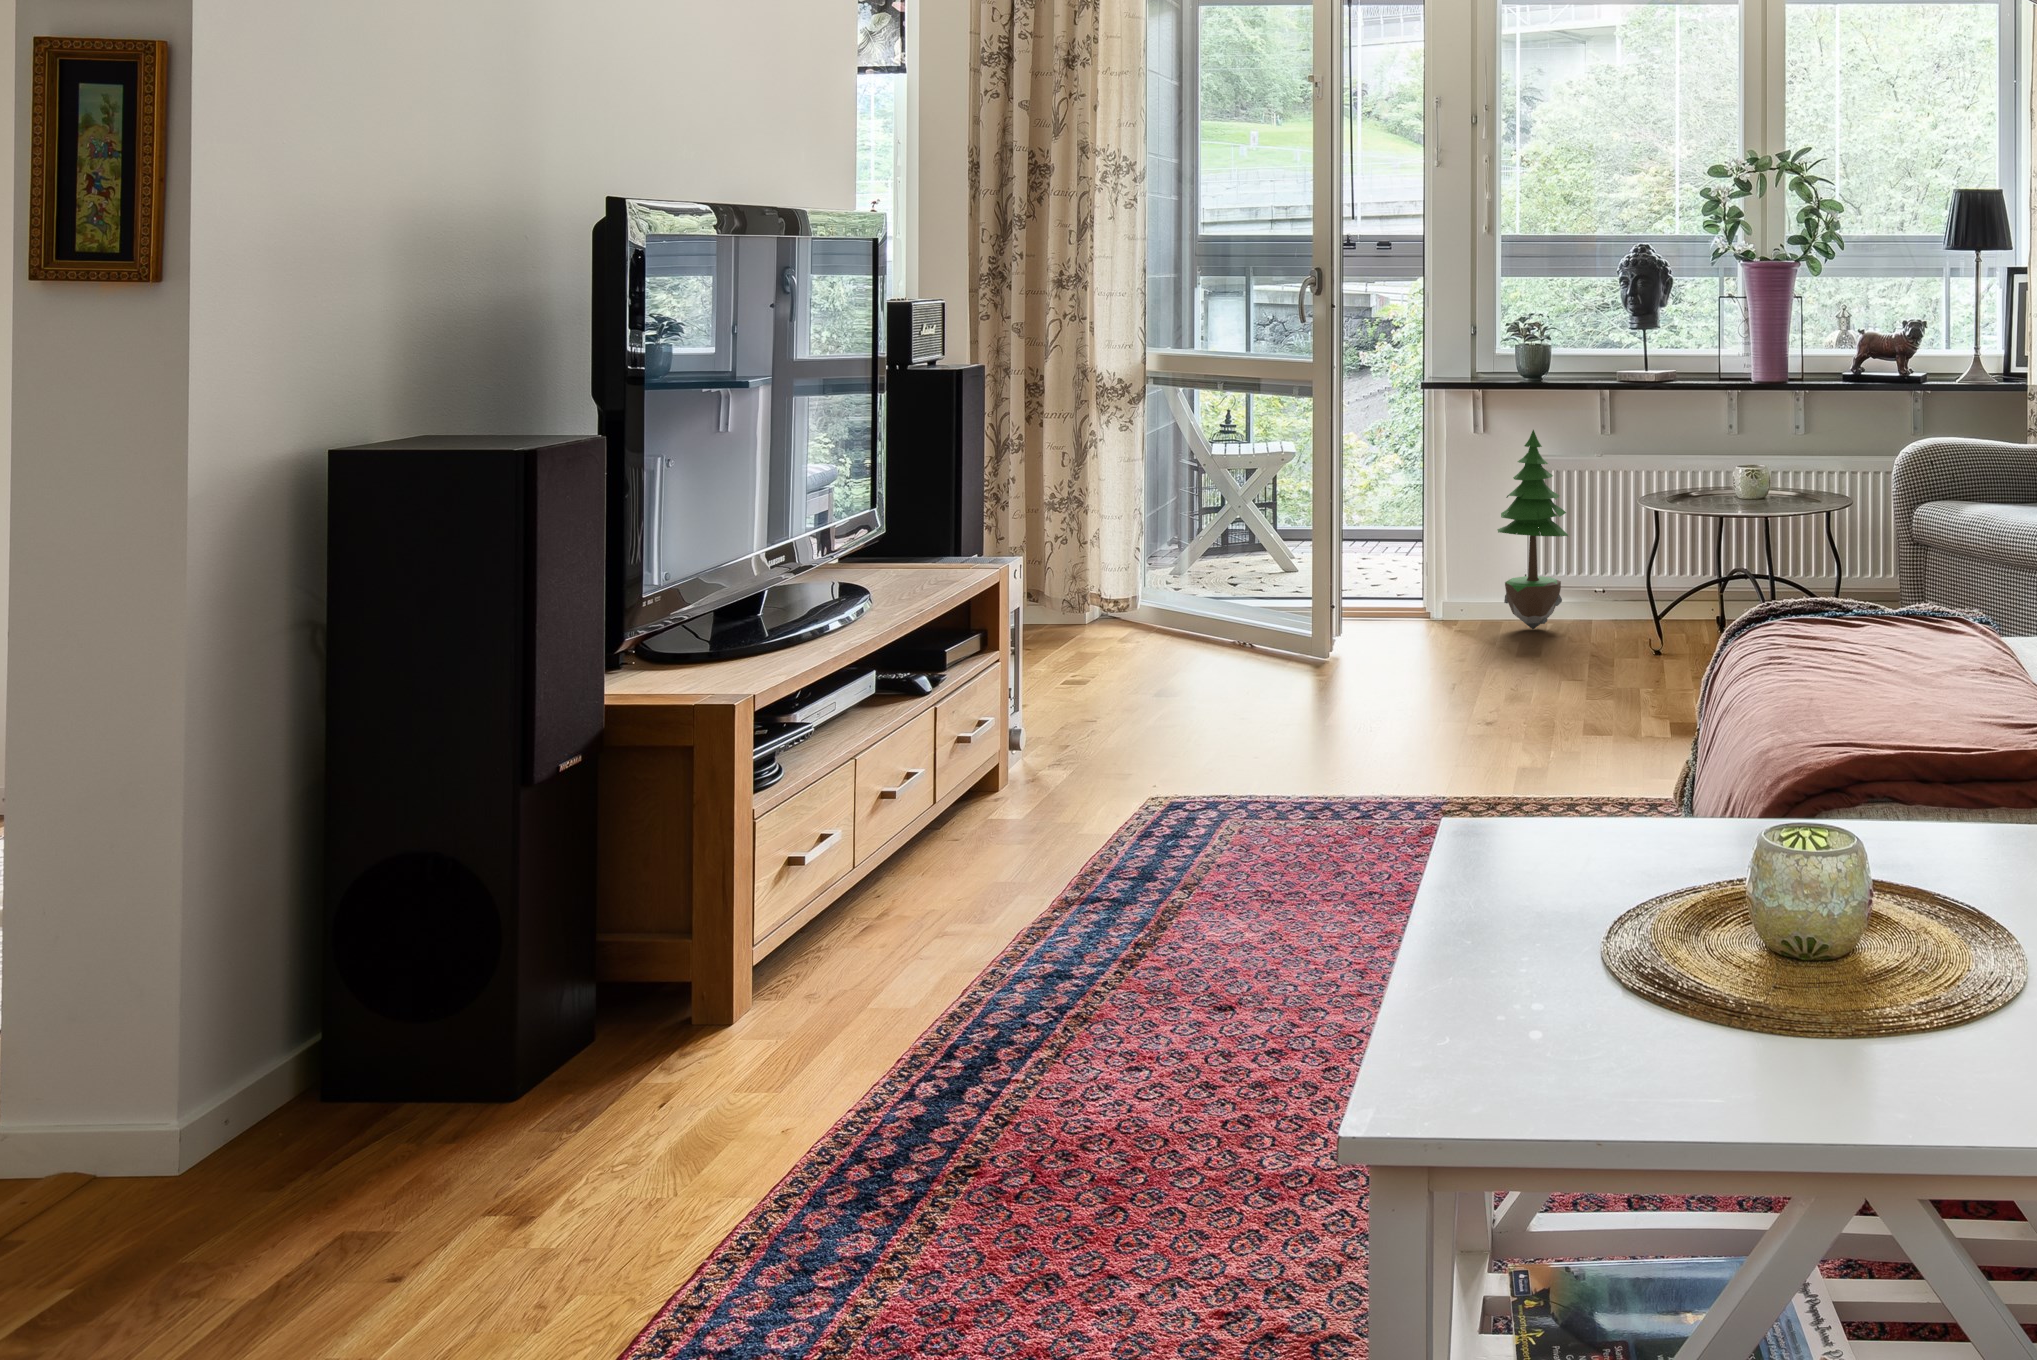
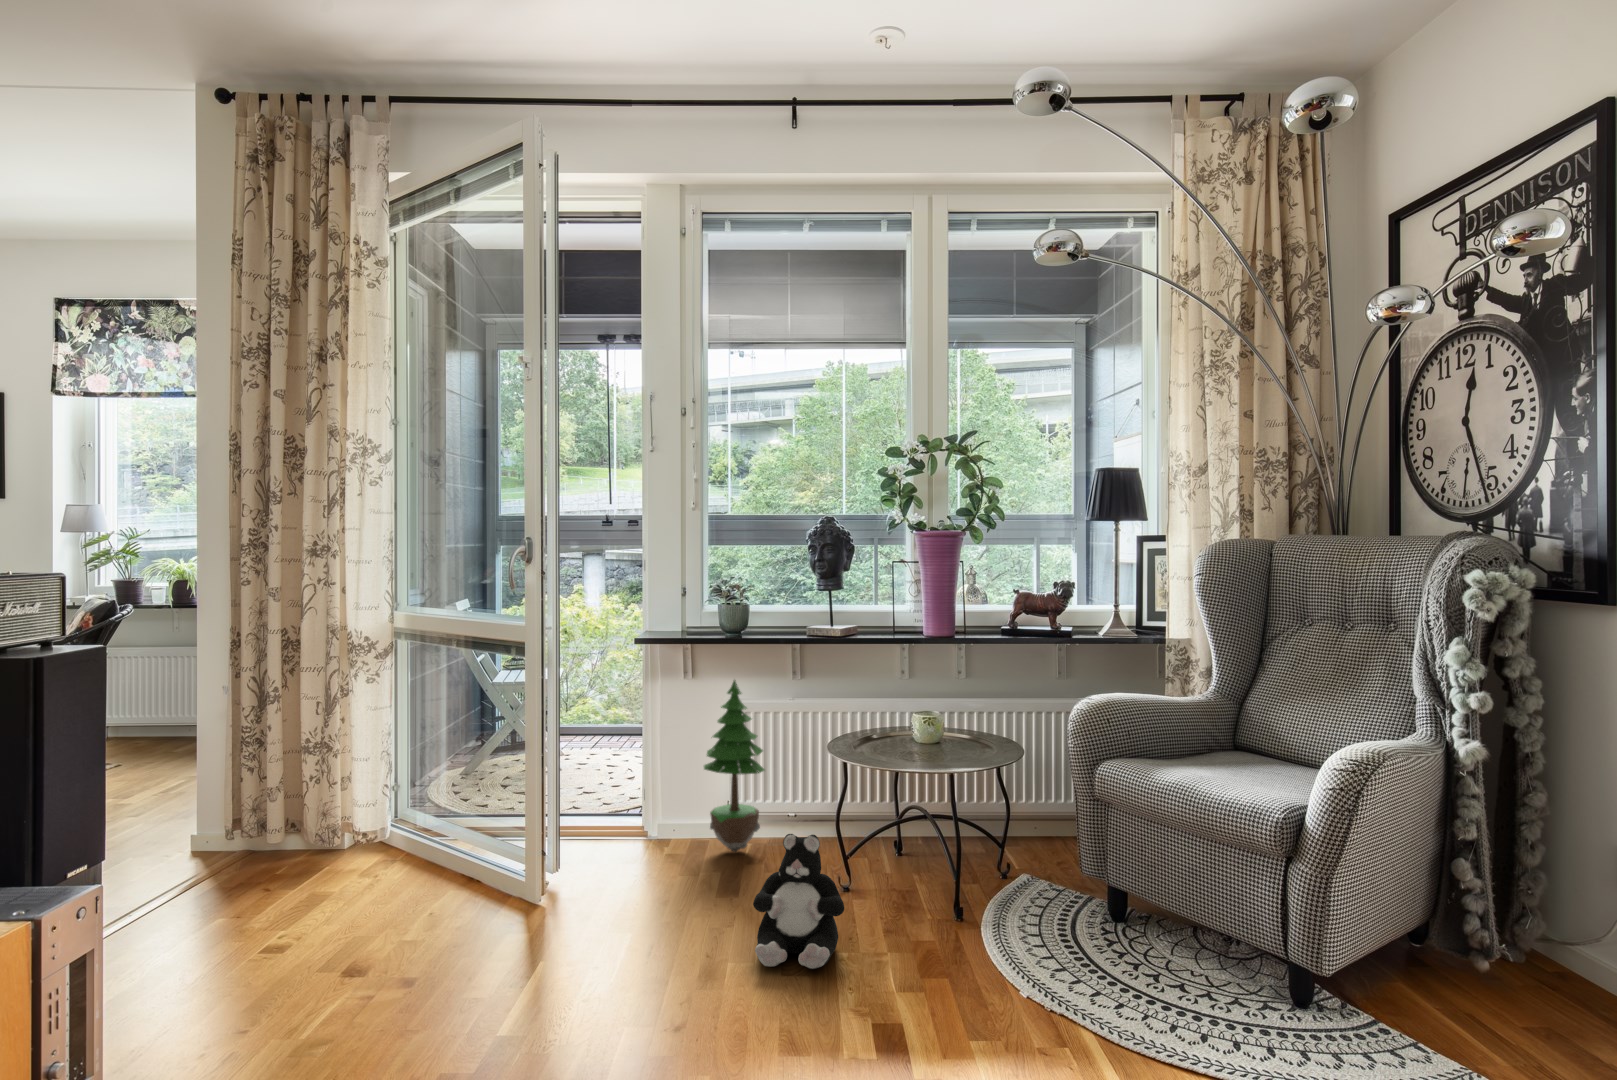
plush toy: none [1563,572,1657,699] -> present [753,834,844,969]

